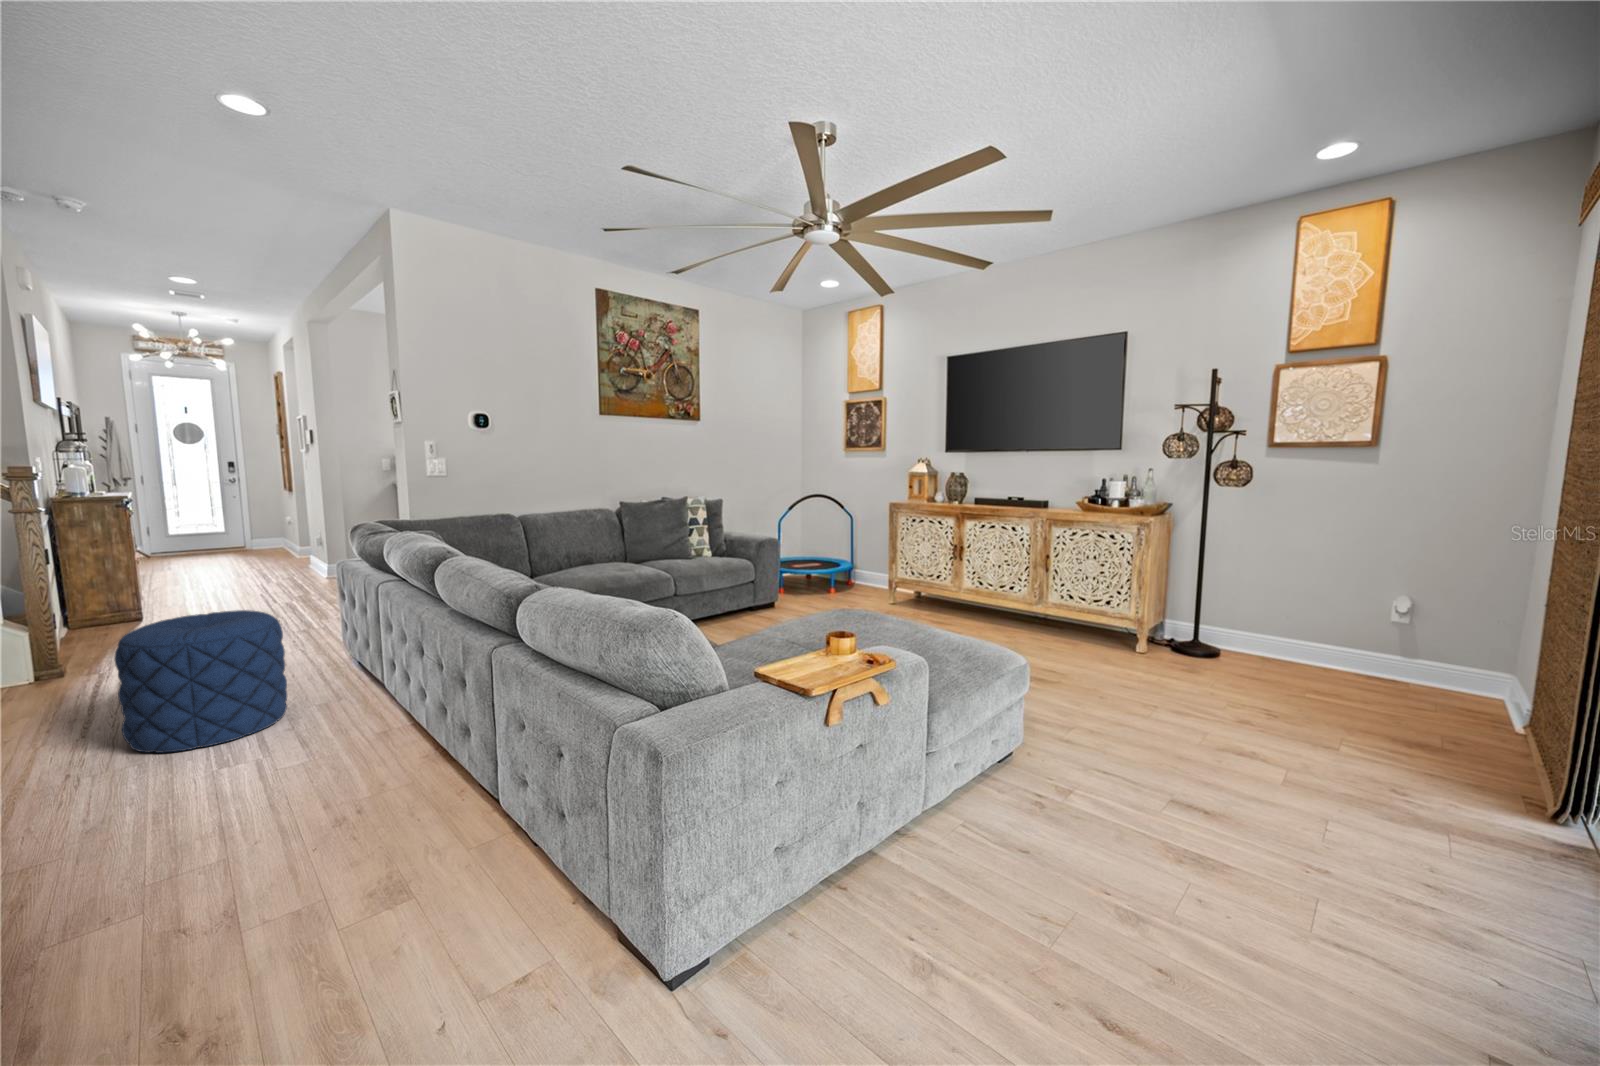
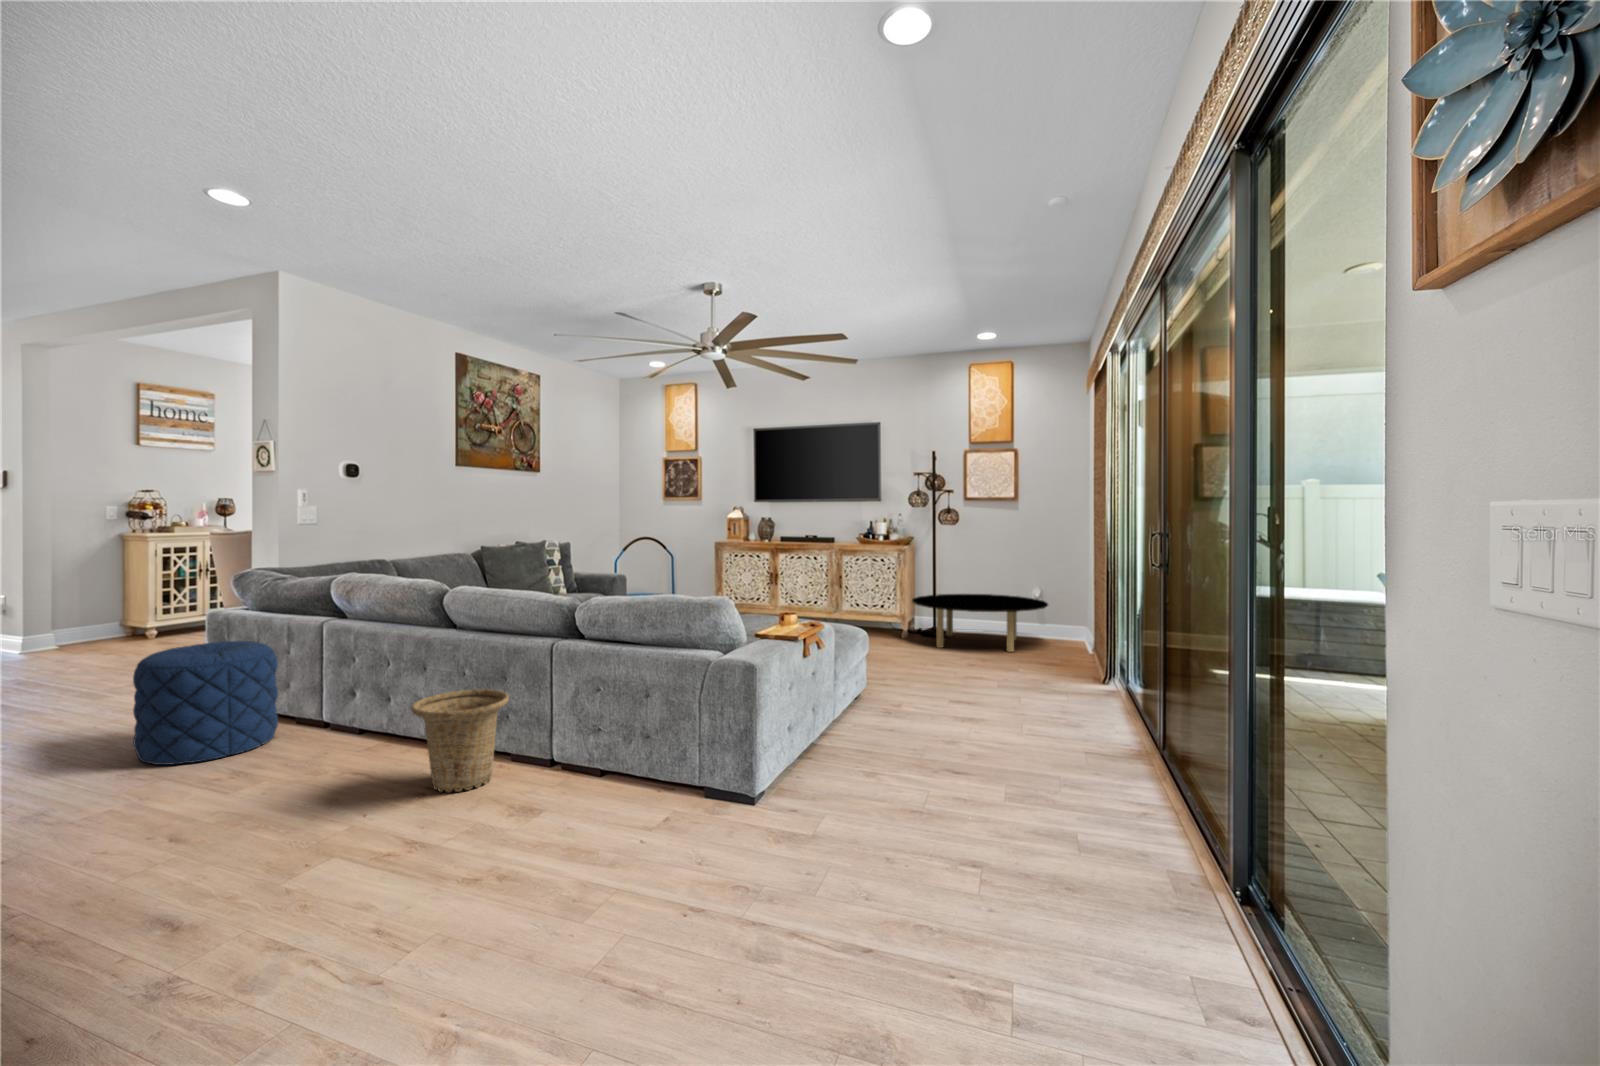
coffee table: none [1154,593,1436,714] -> present [912,594,1048,652]
basket: none [189,730,363,902] -> present [411,689,509,792]

